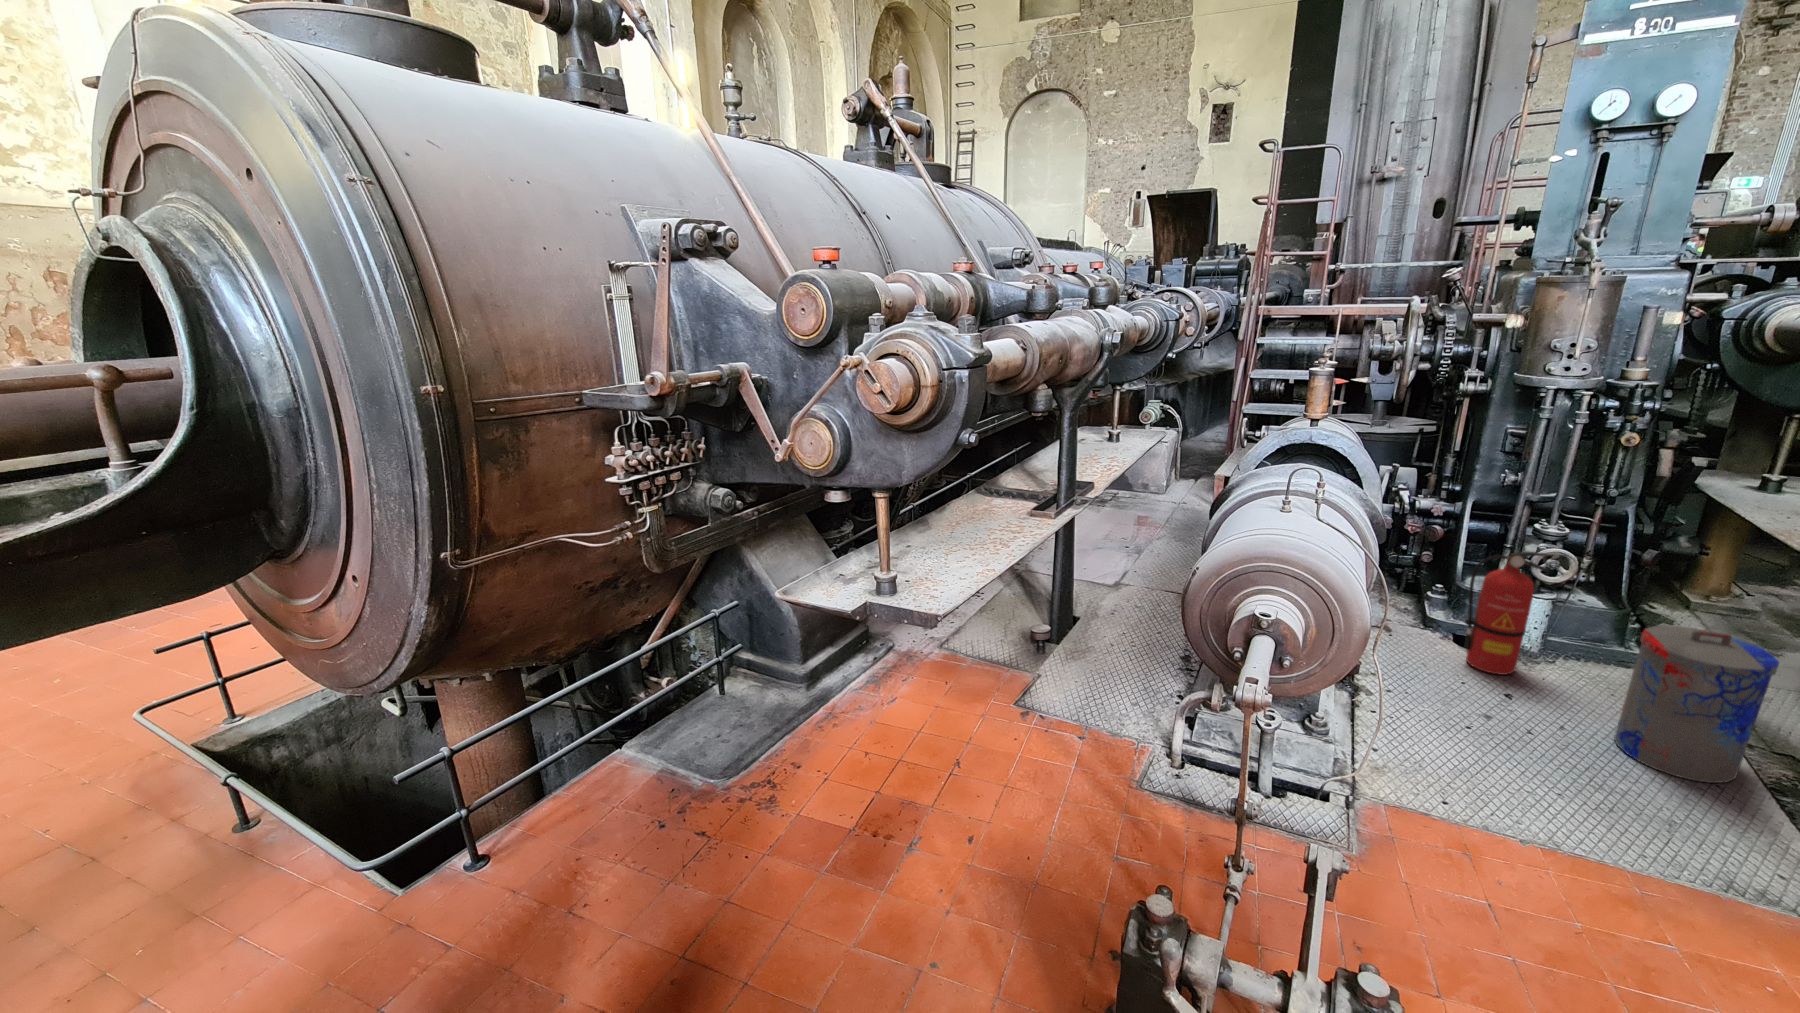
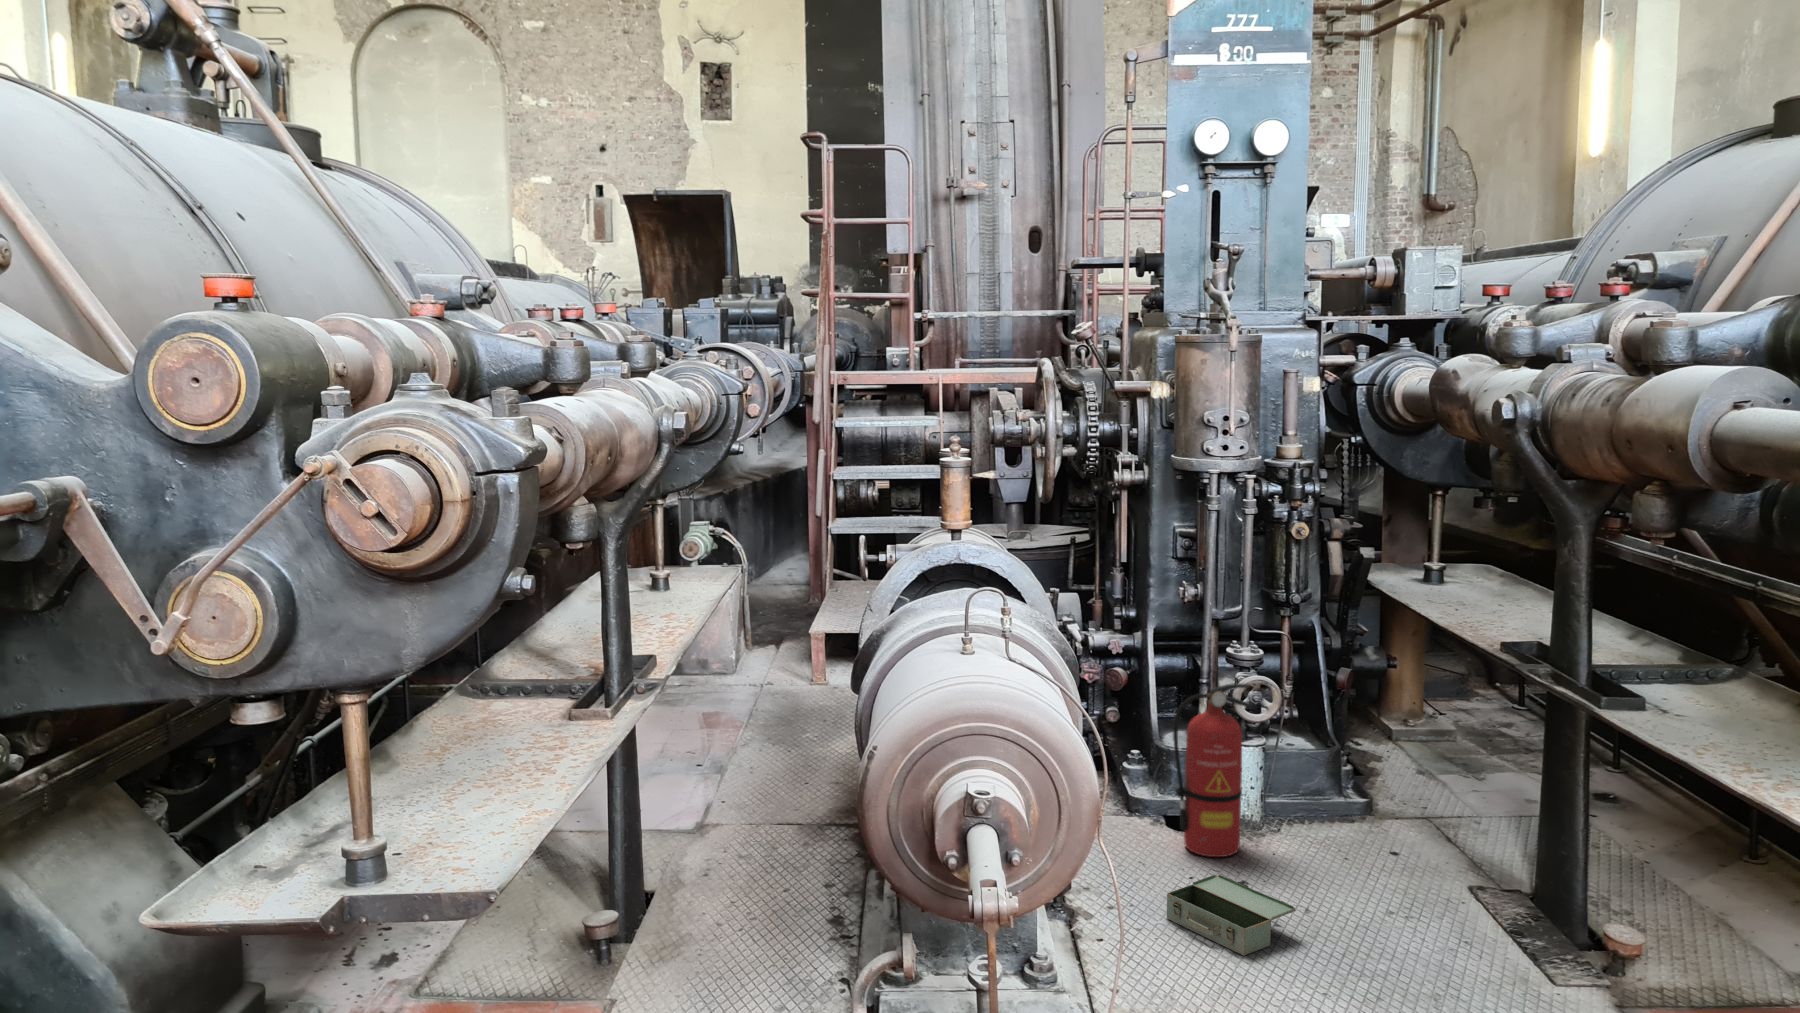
trash can: present [1614,625,1779,783] -> none [1356,748,1482,937]
toolbox: none [1435,687,1551,751] -> present [1167,875,1295,956]

